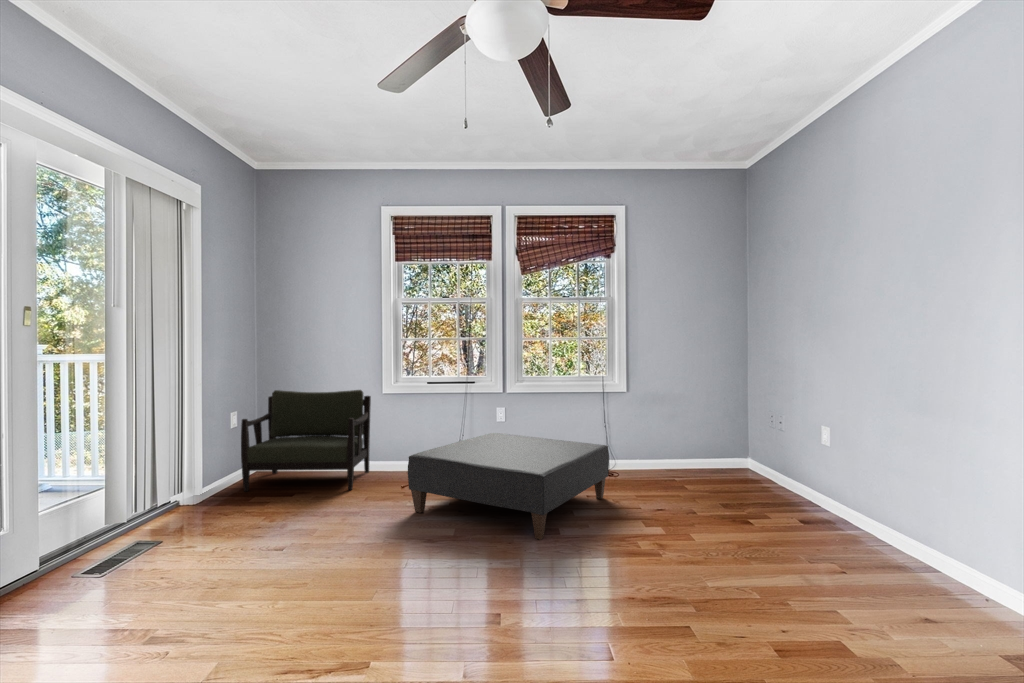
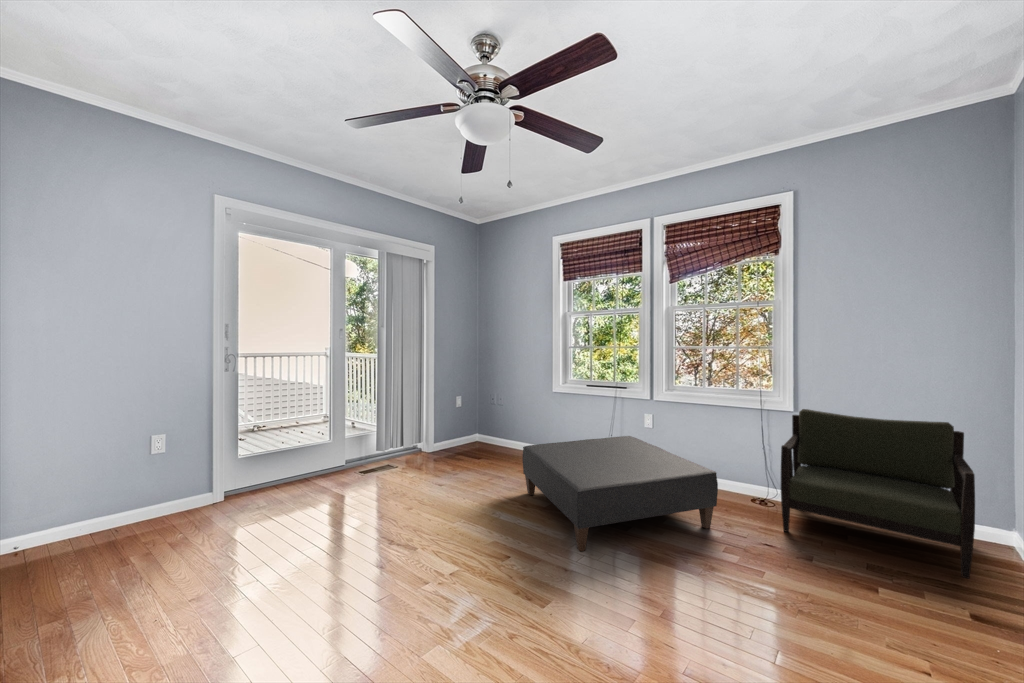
armchair: present [241,390,371,491] -> present [781,409,975,579]

